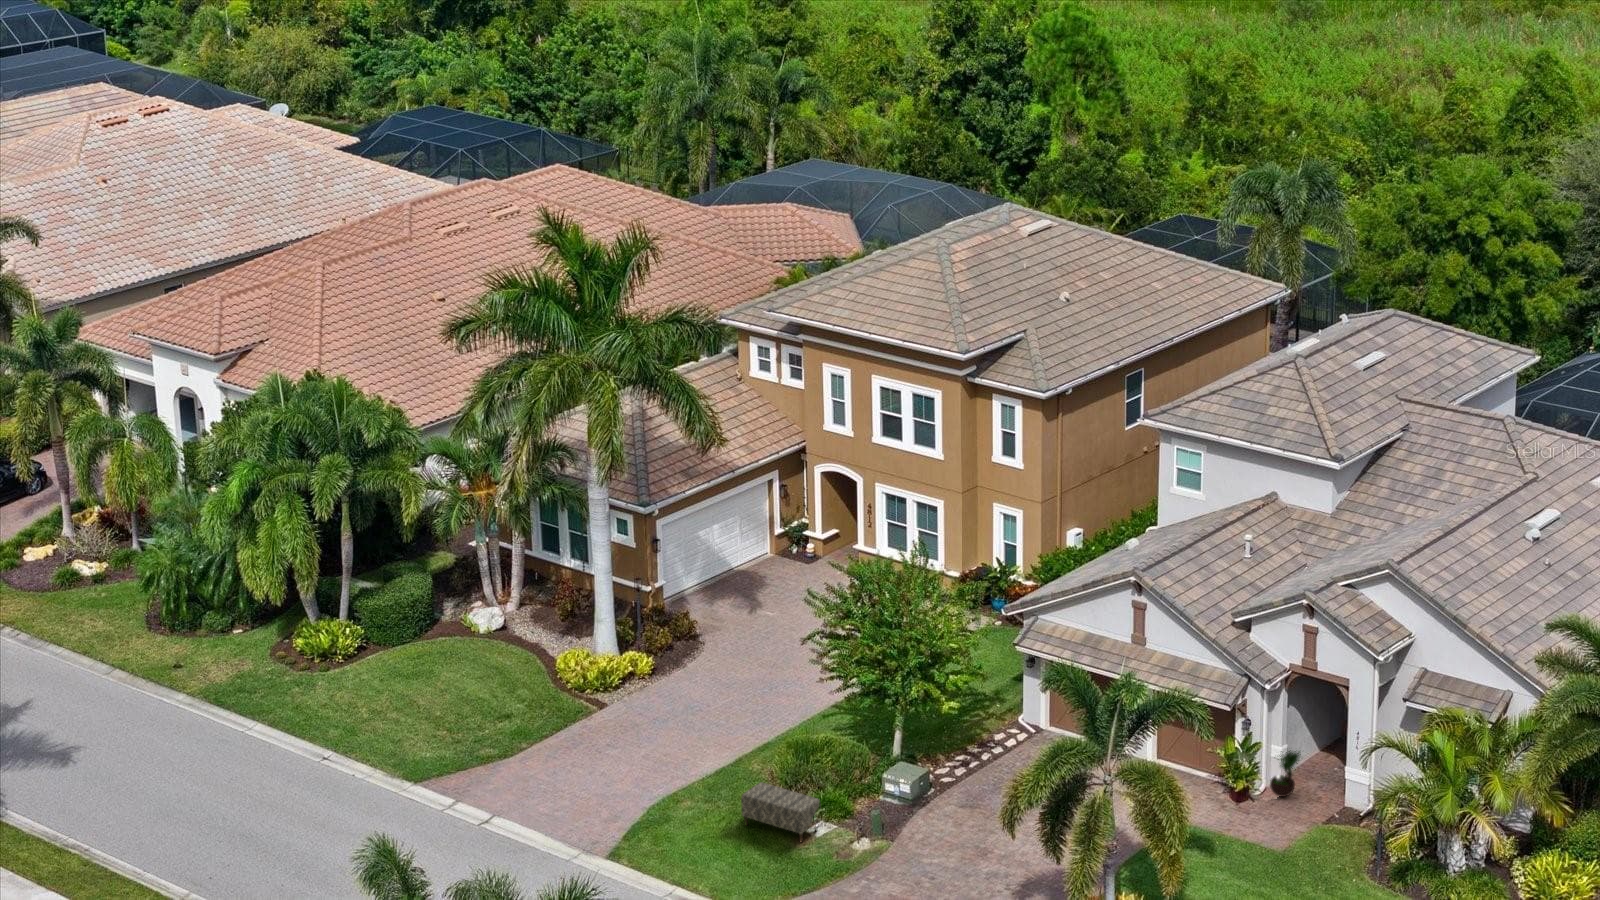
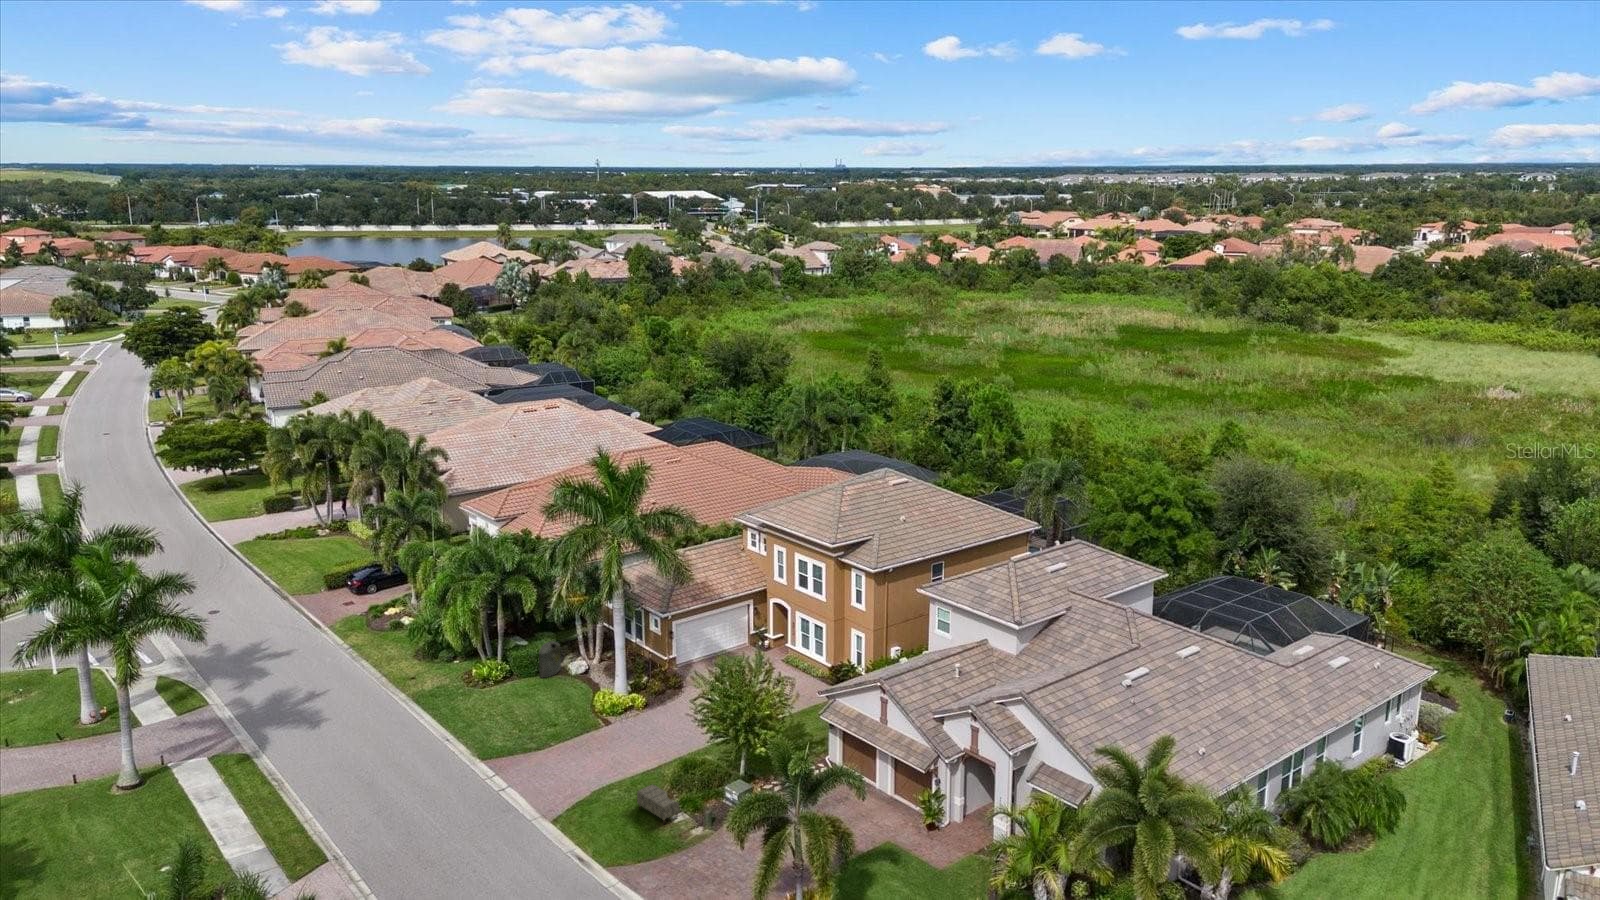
trash can: none [420,576,456,645] -> present [539,641,561,678]
potted tree: present [1270,750,1301,797] -> none [950,800,971,829]

